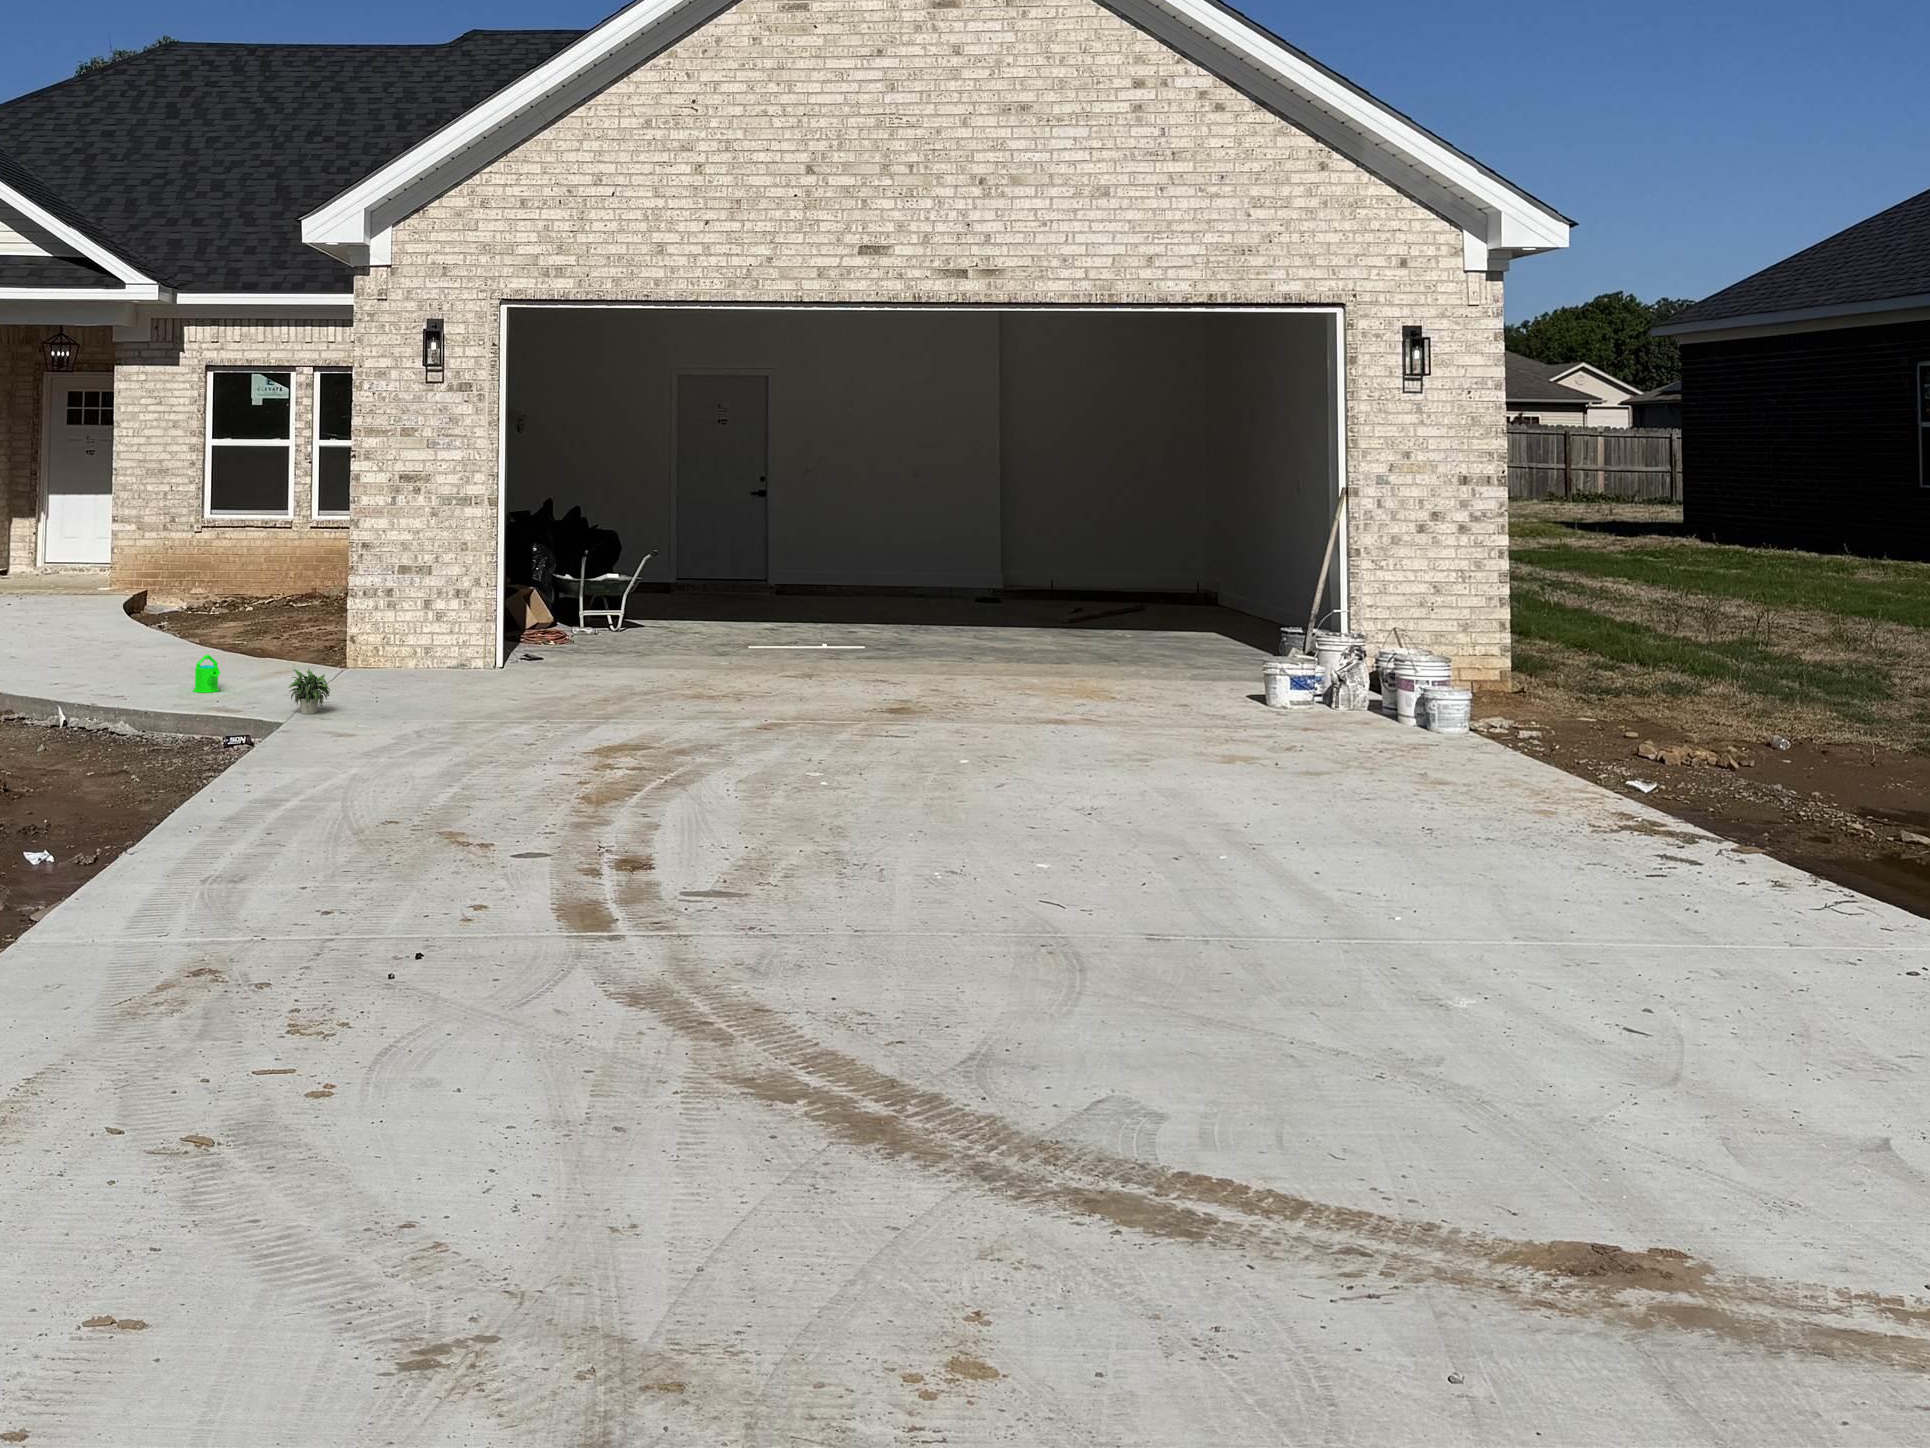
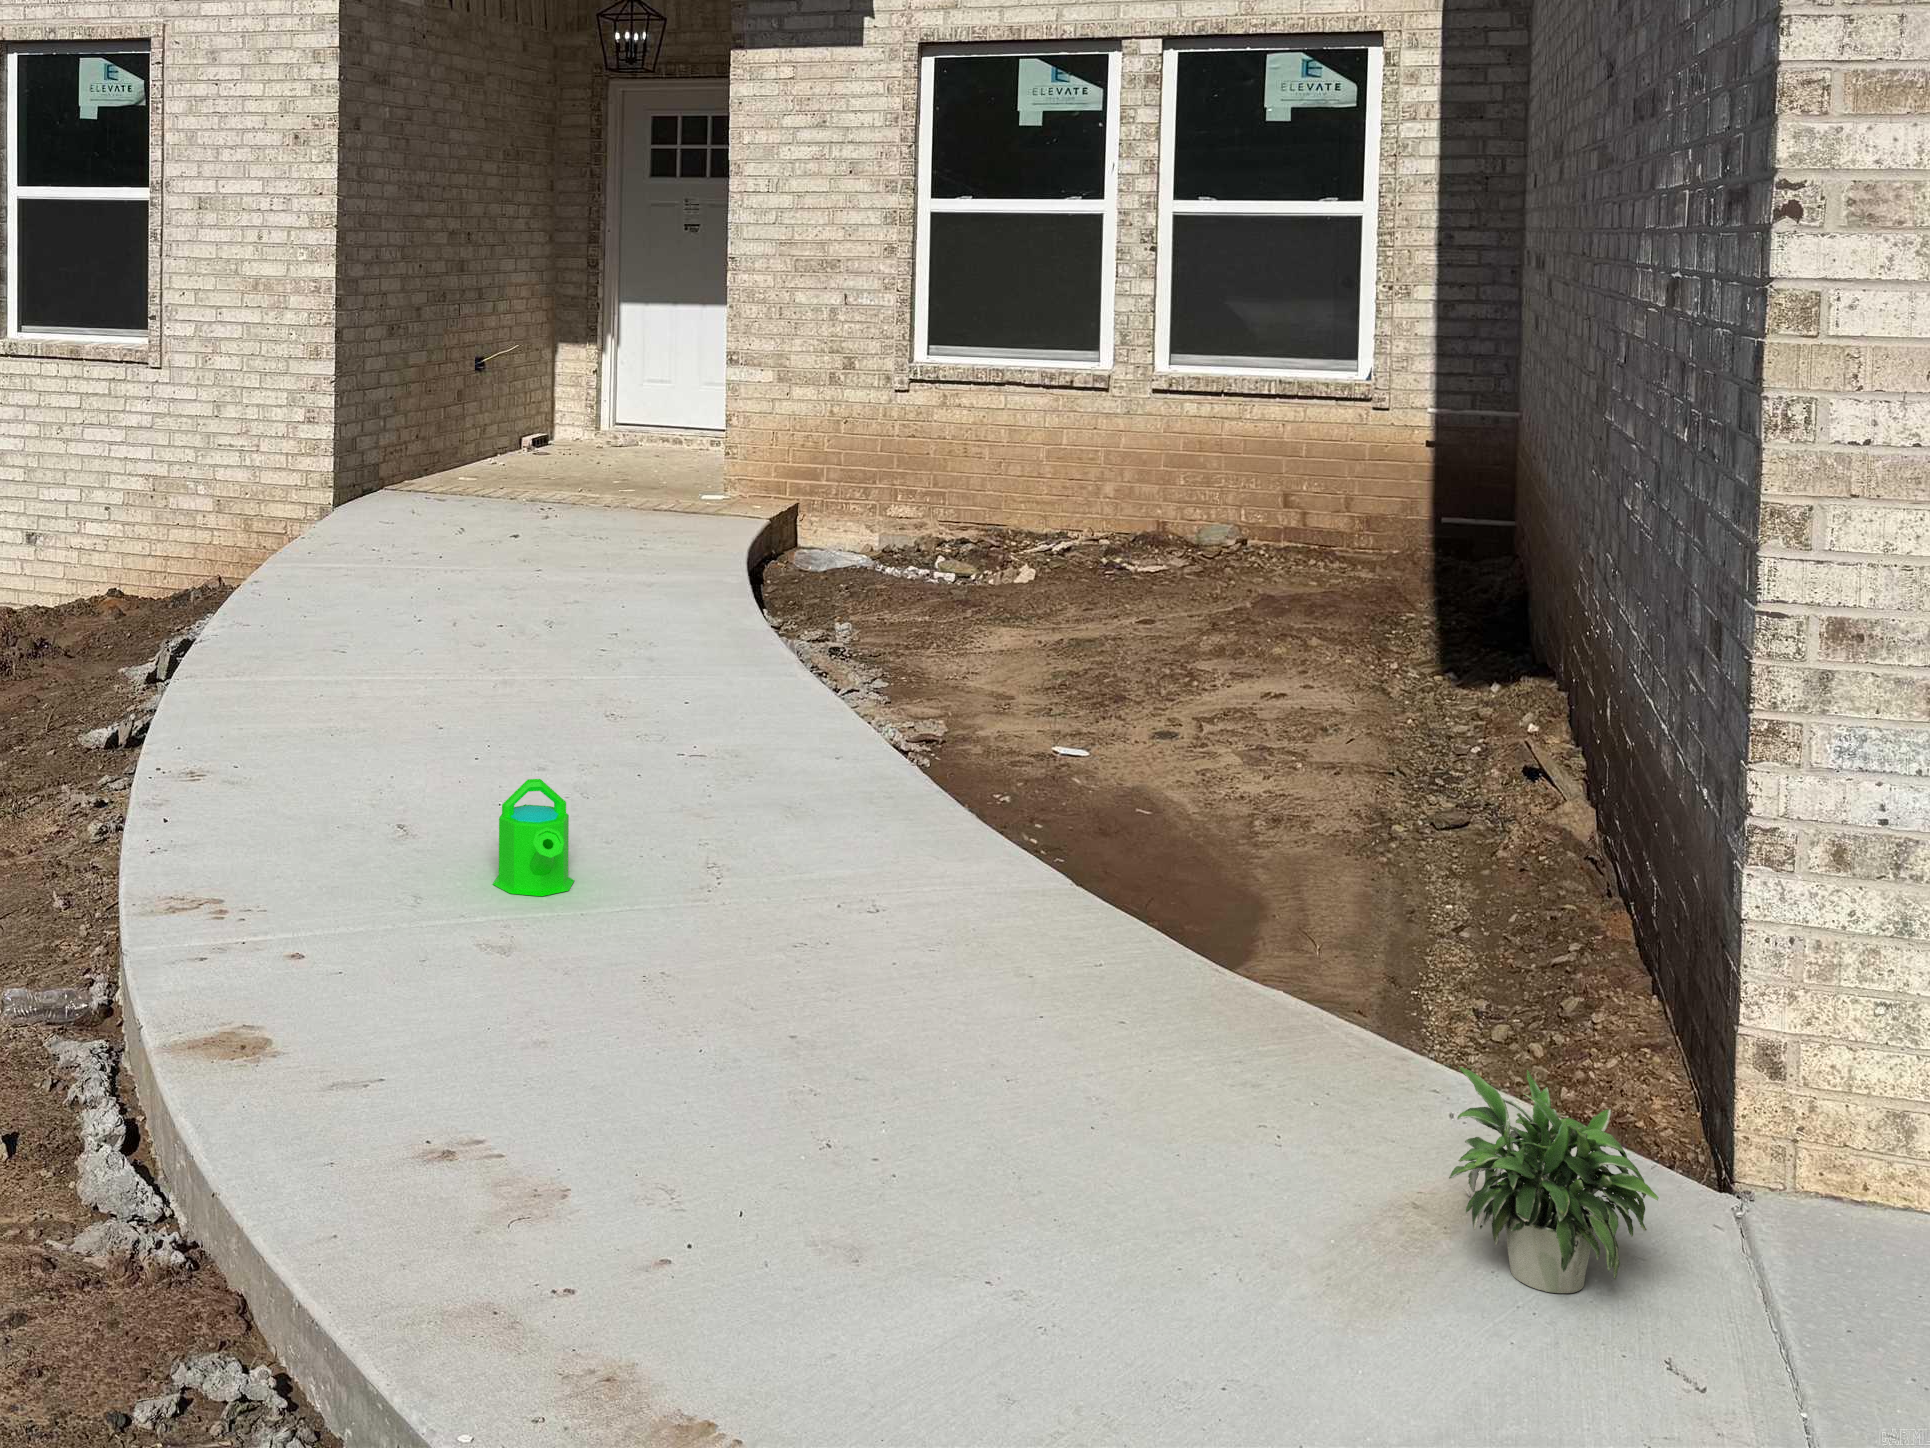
watering can: present [193,655,220,693] -> present [493,779,574,896]

